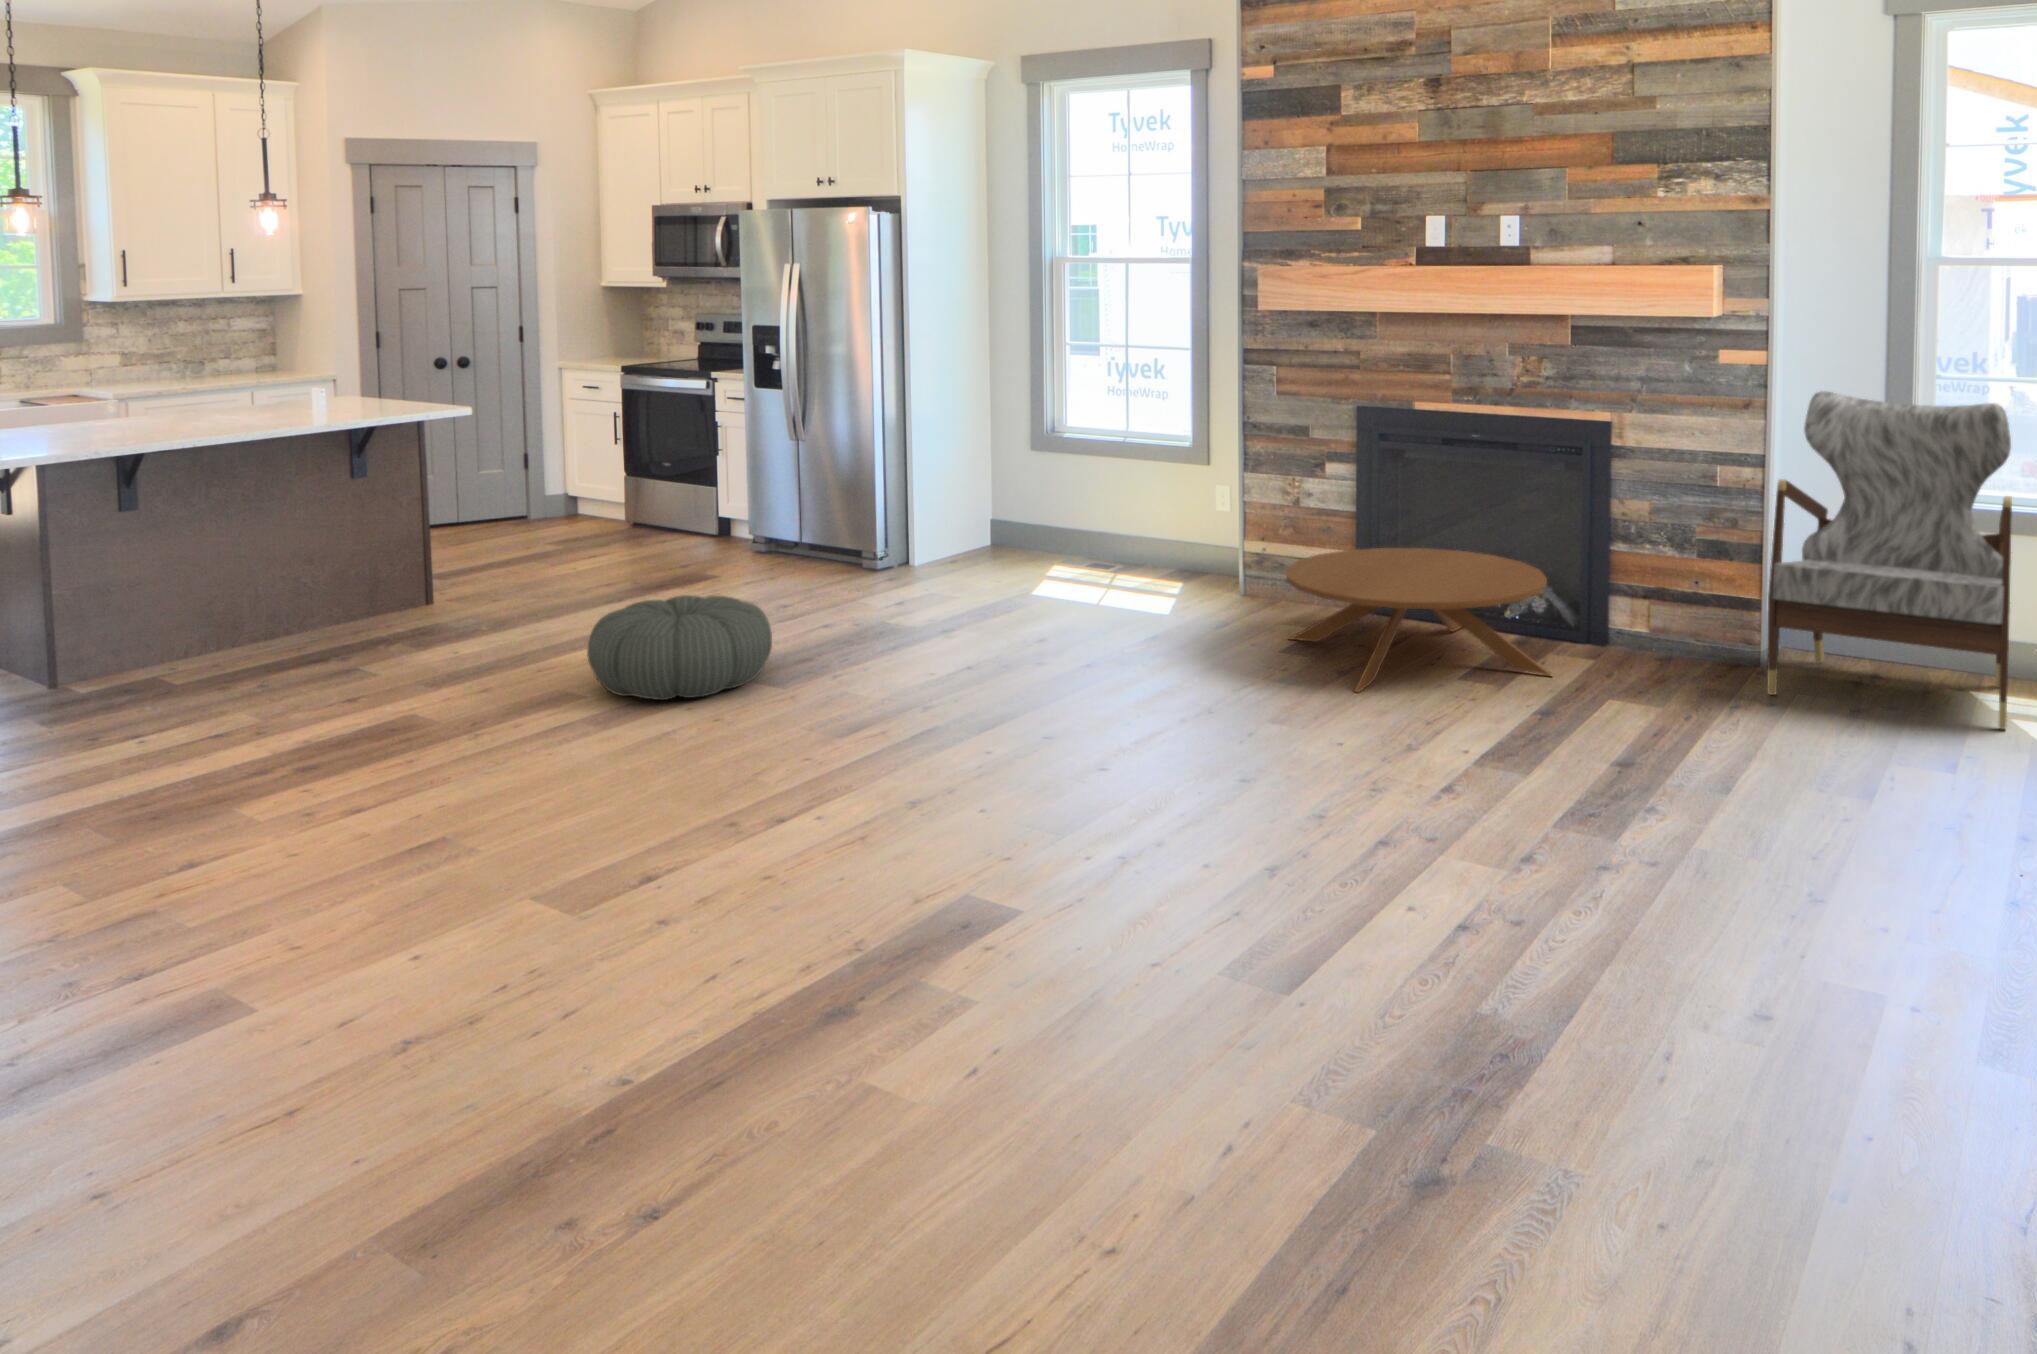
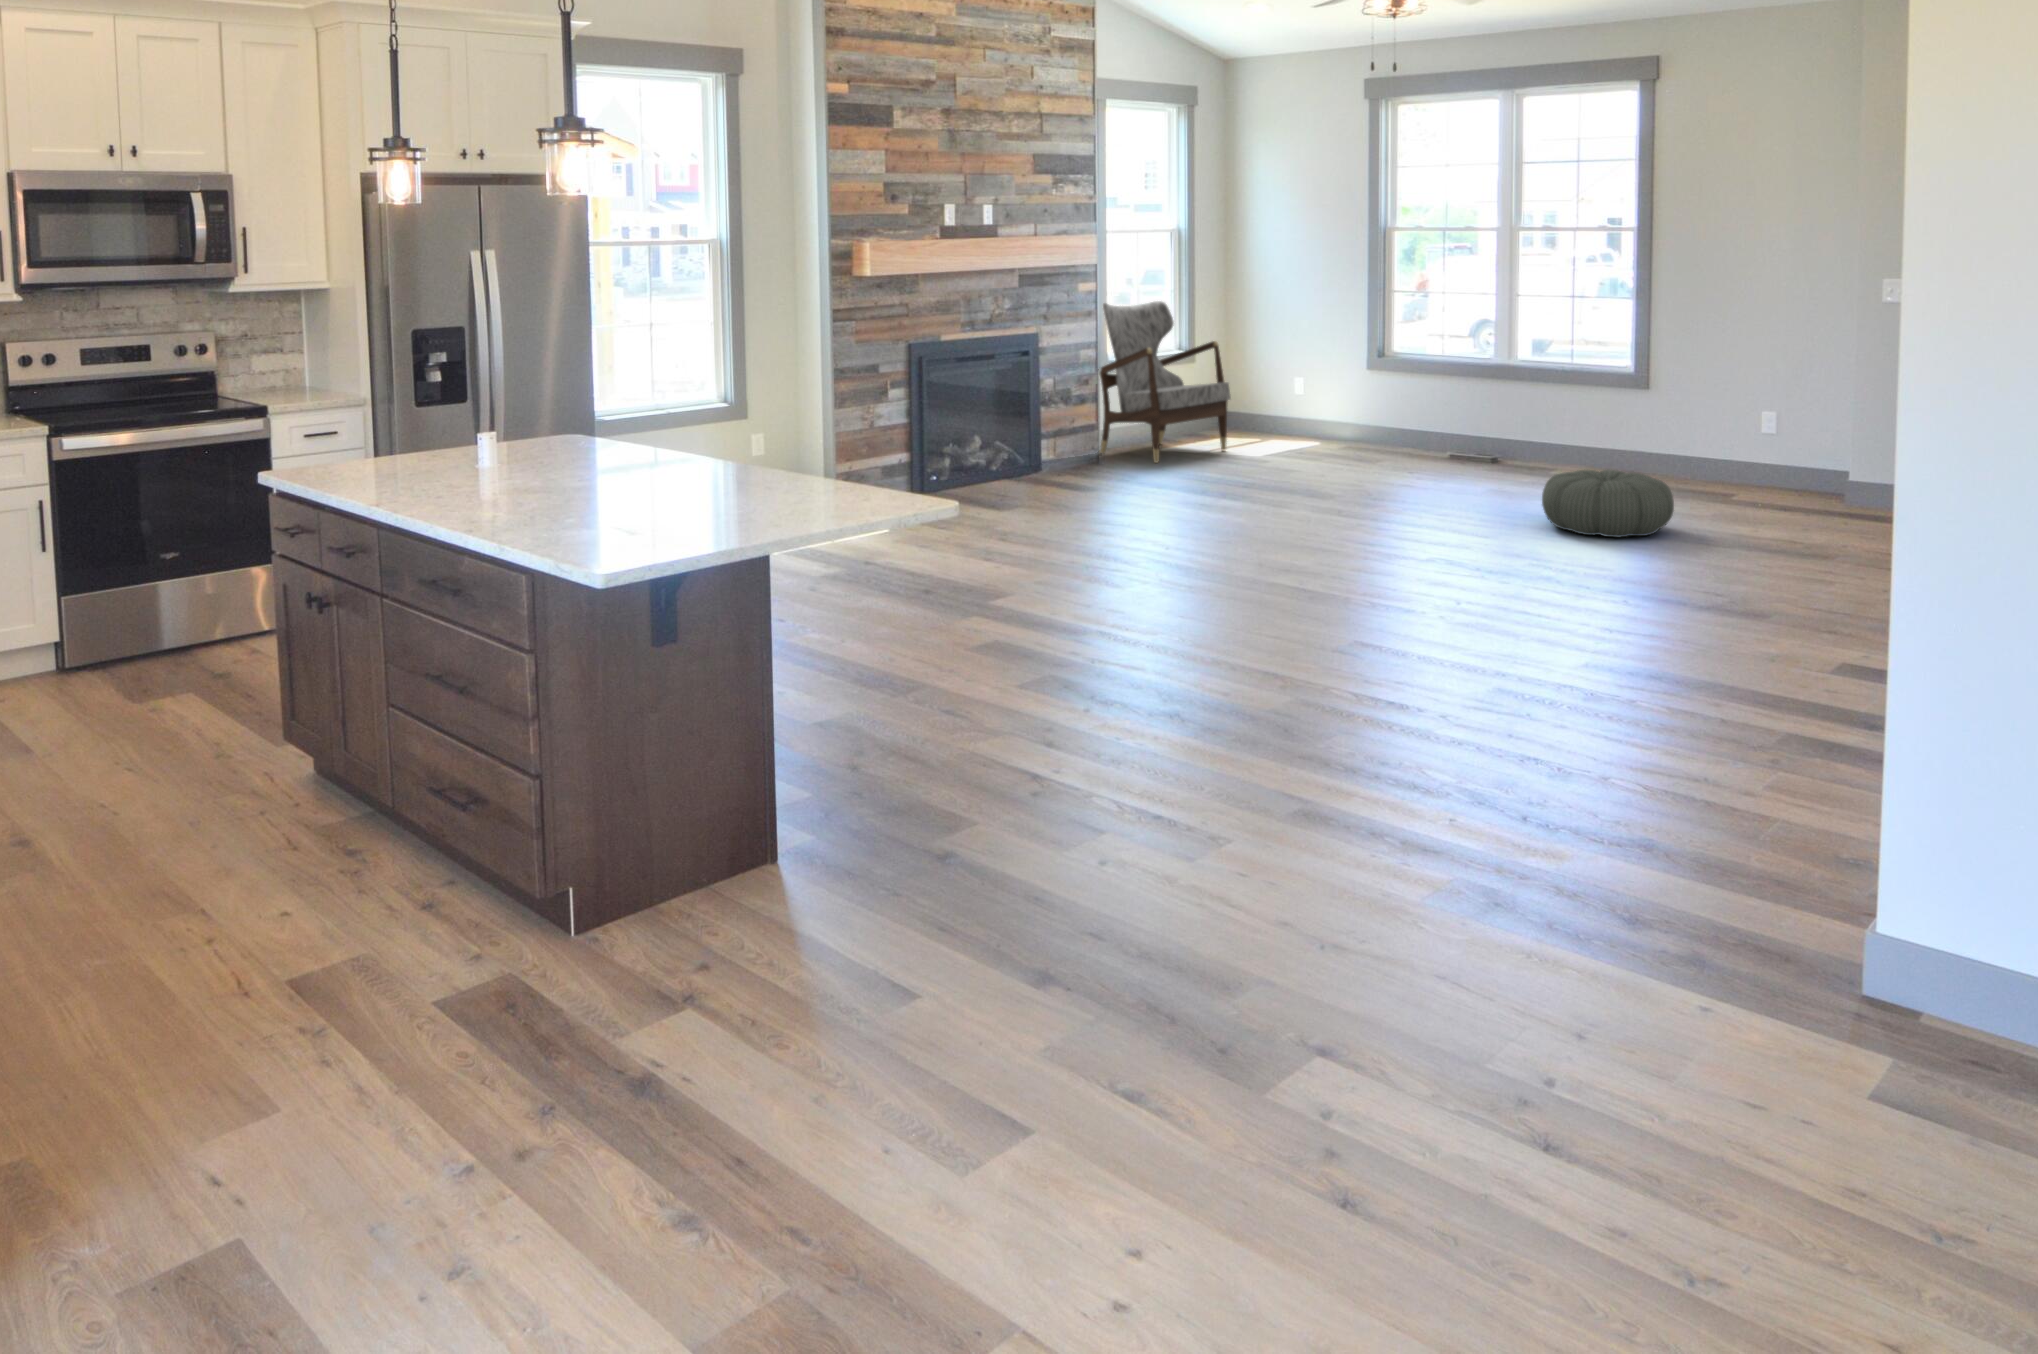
coffee table: present [1286,548,1552,692] -> none [961,426,1128,507]
pouf: present [587,595,772,700] -> present [1542,470,1674,537]

